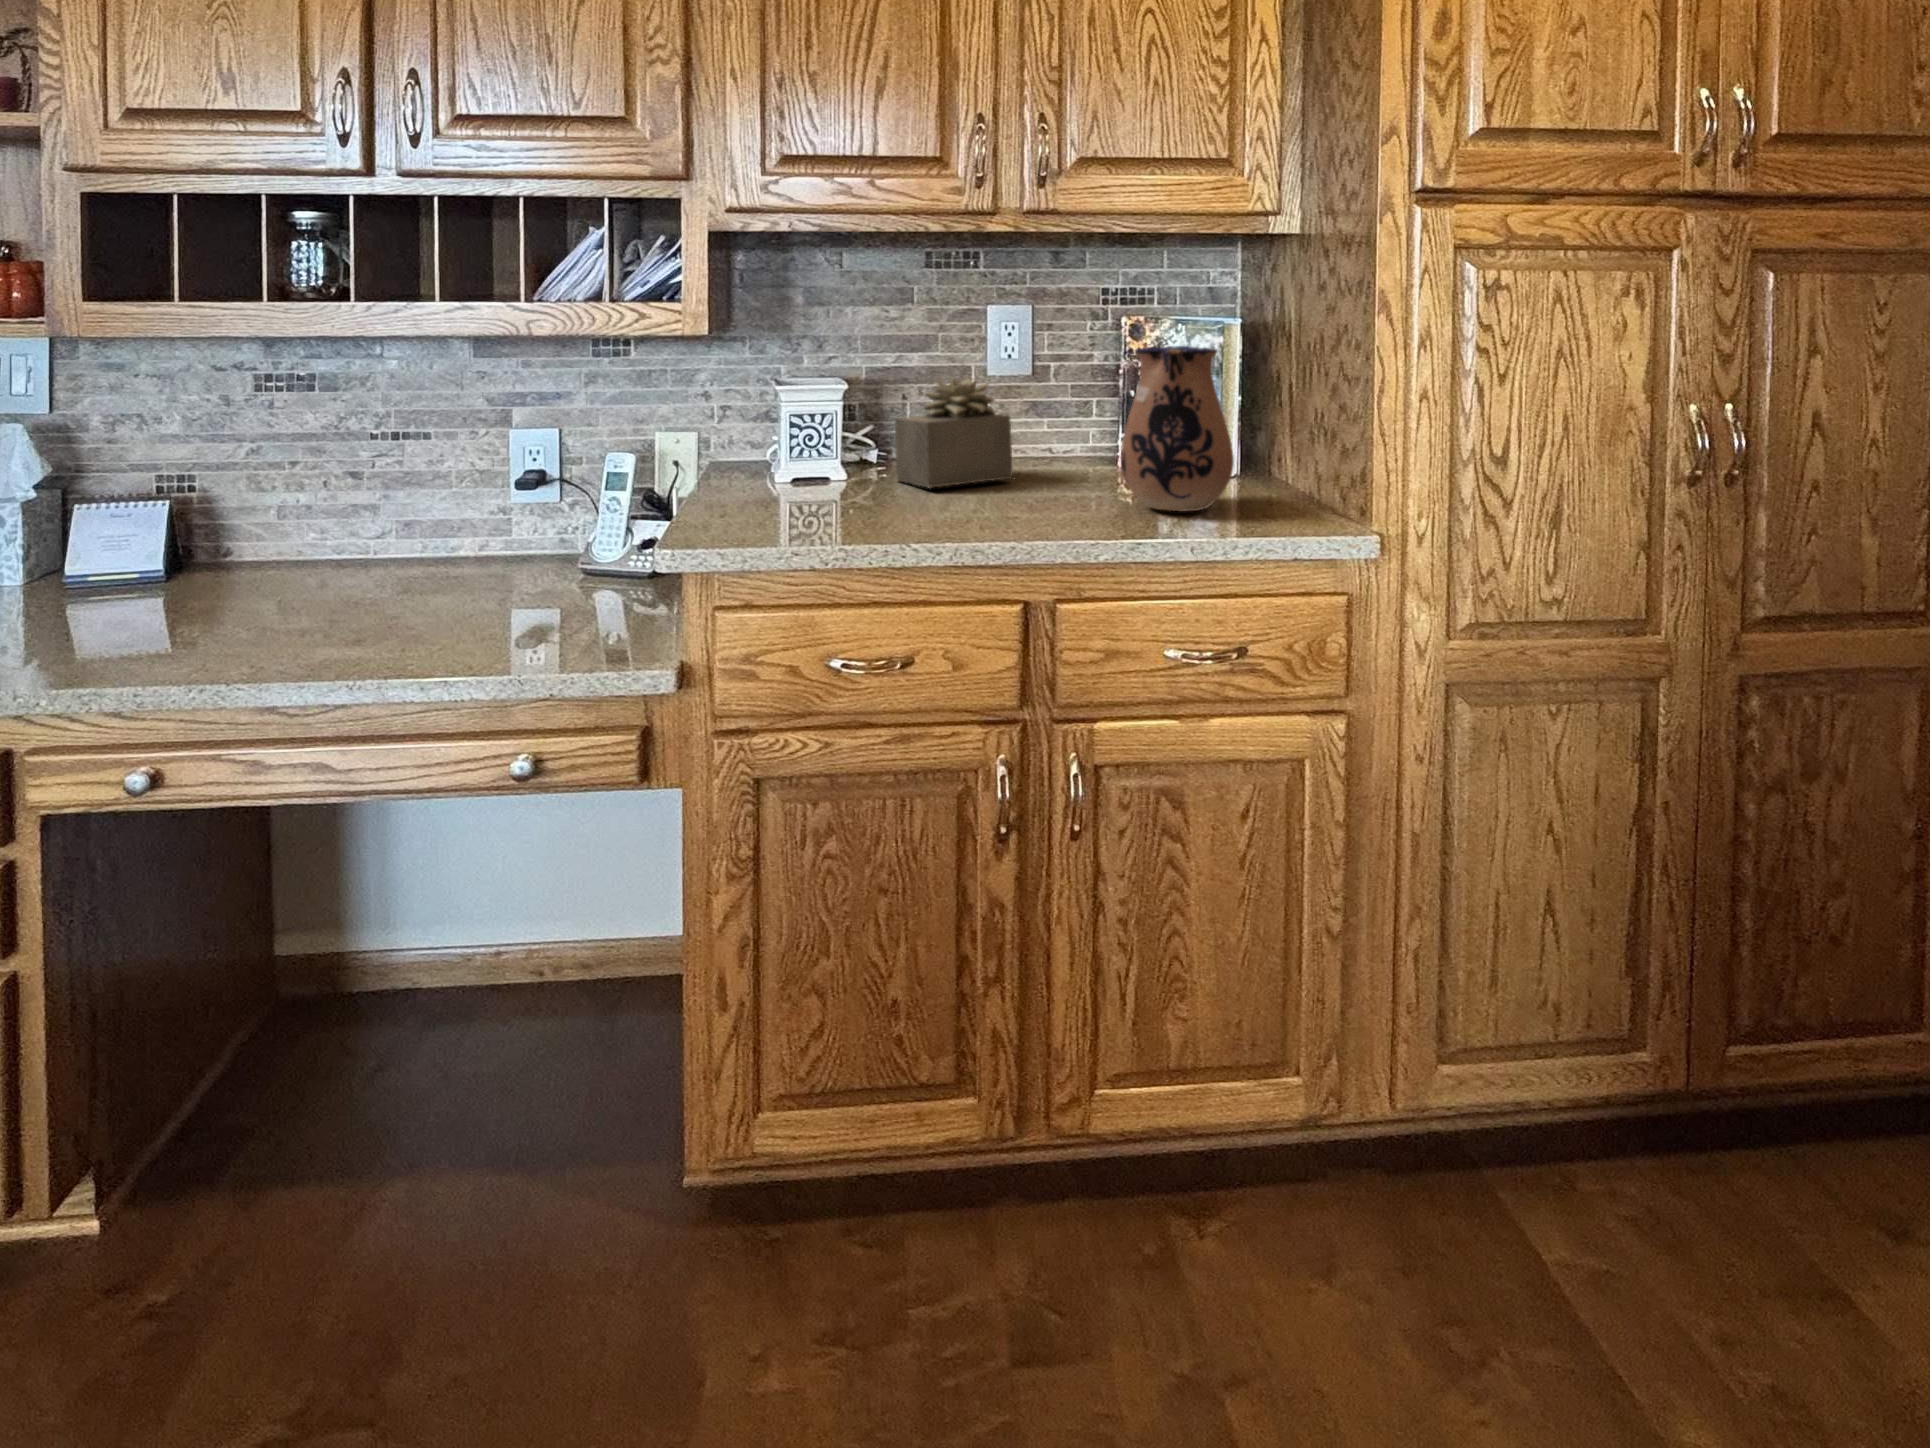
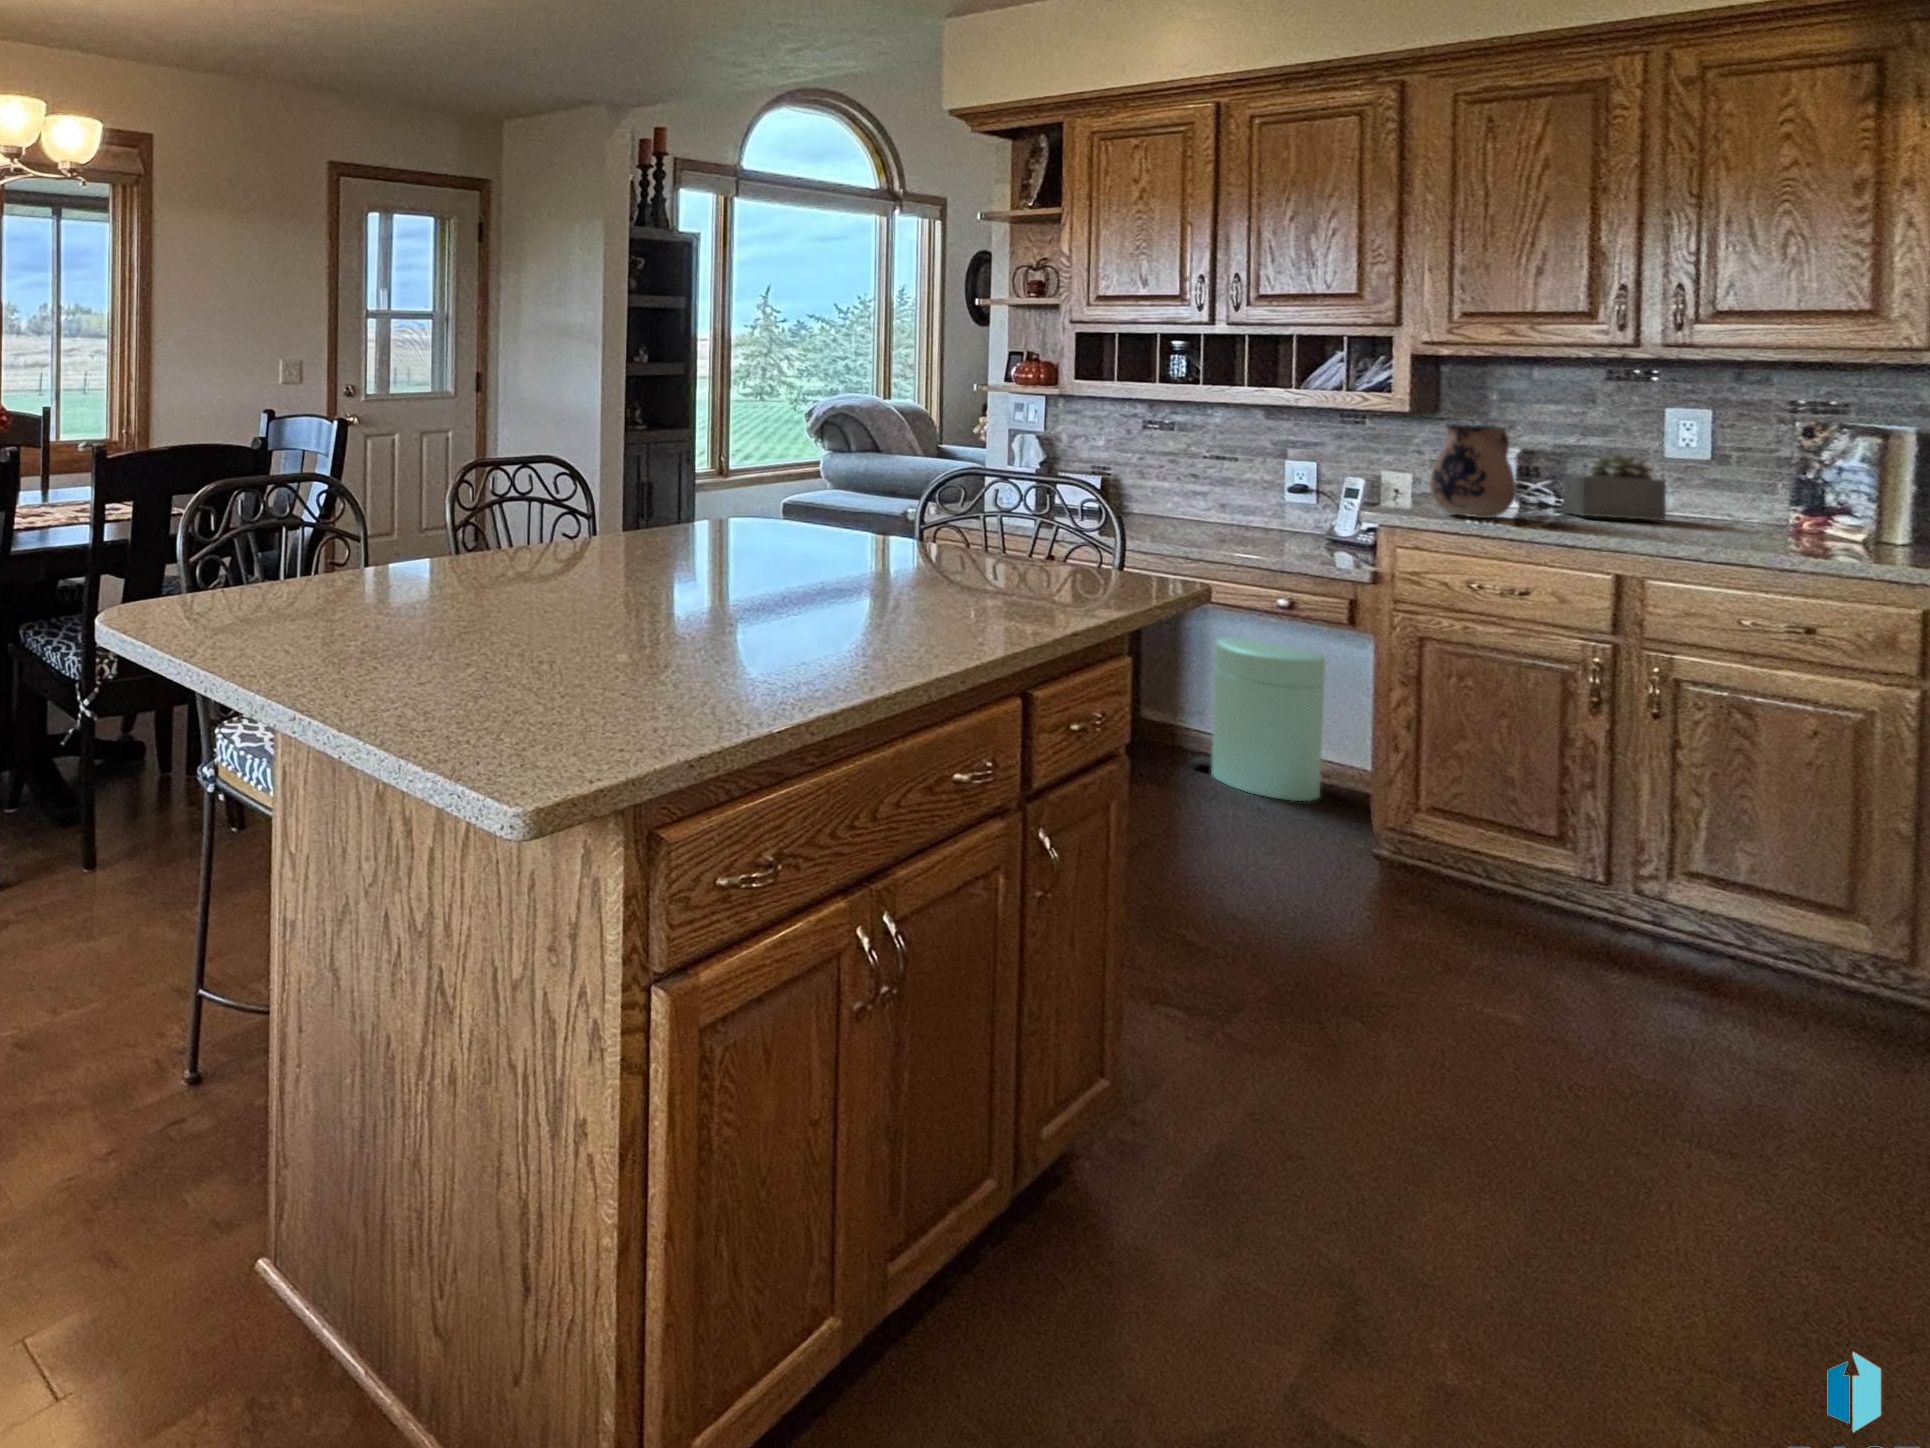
ceramic pitcher: present [1121,346,1234,512] -> present [1430,424,1517,518]
trash can: none [372,768,588,1100] -> present [1191,638,1325,801]

